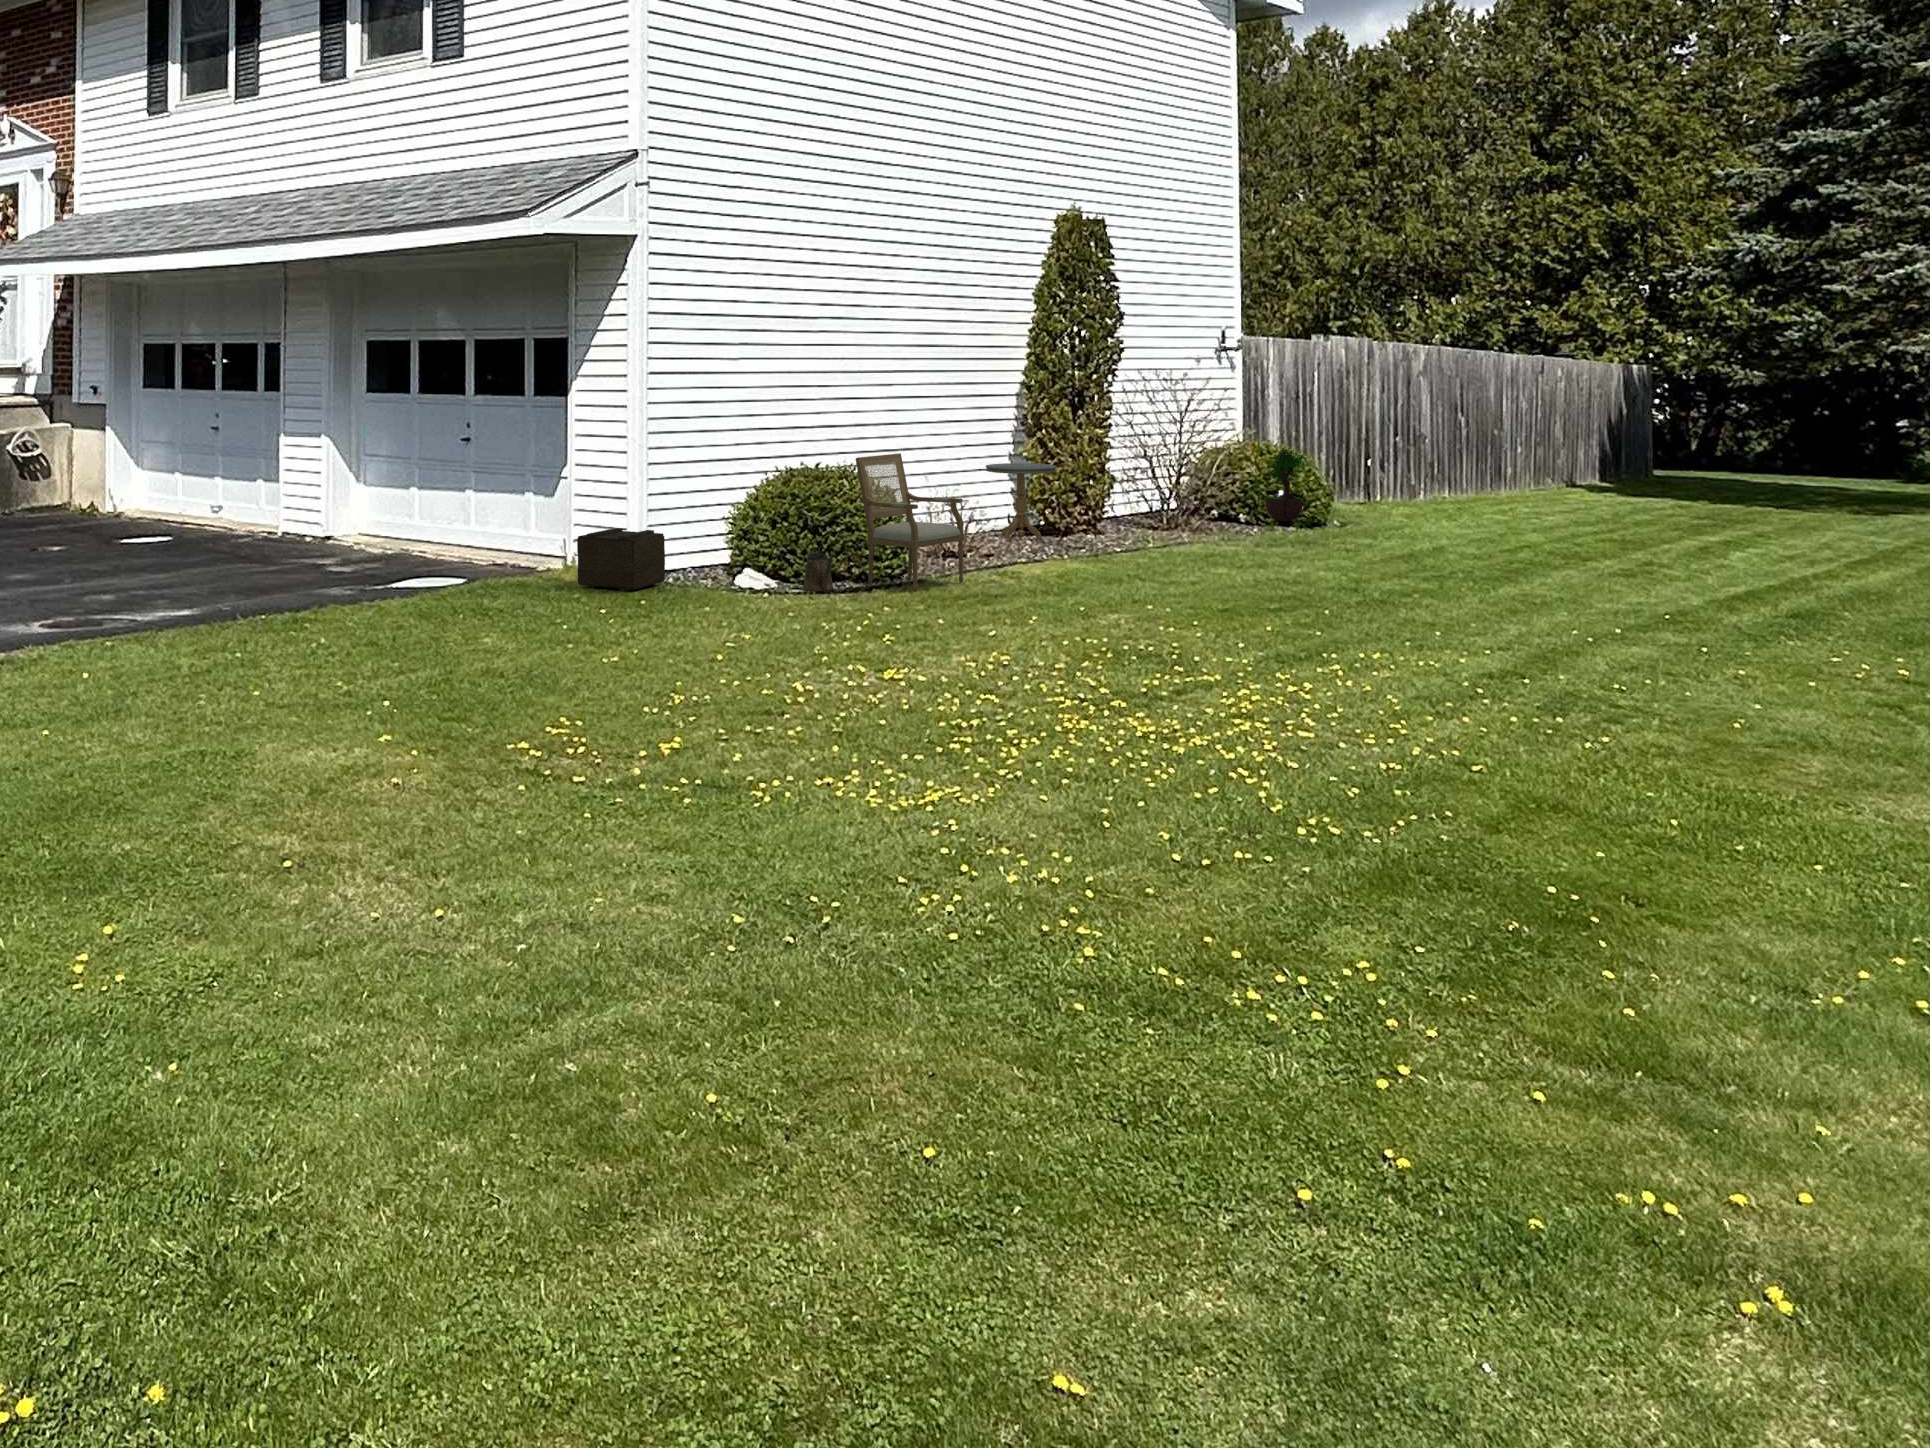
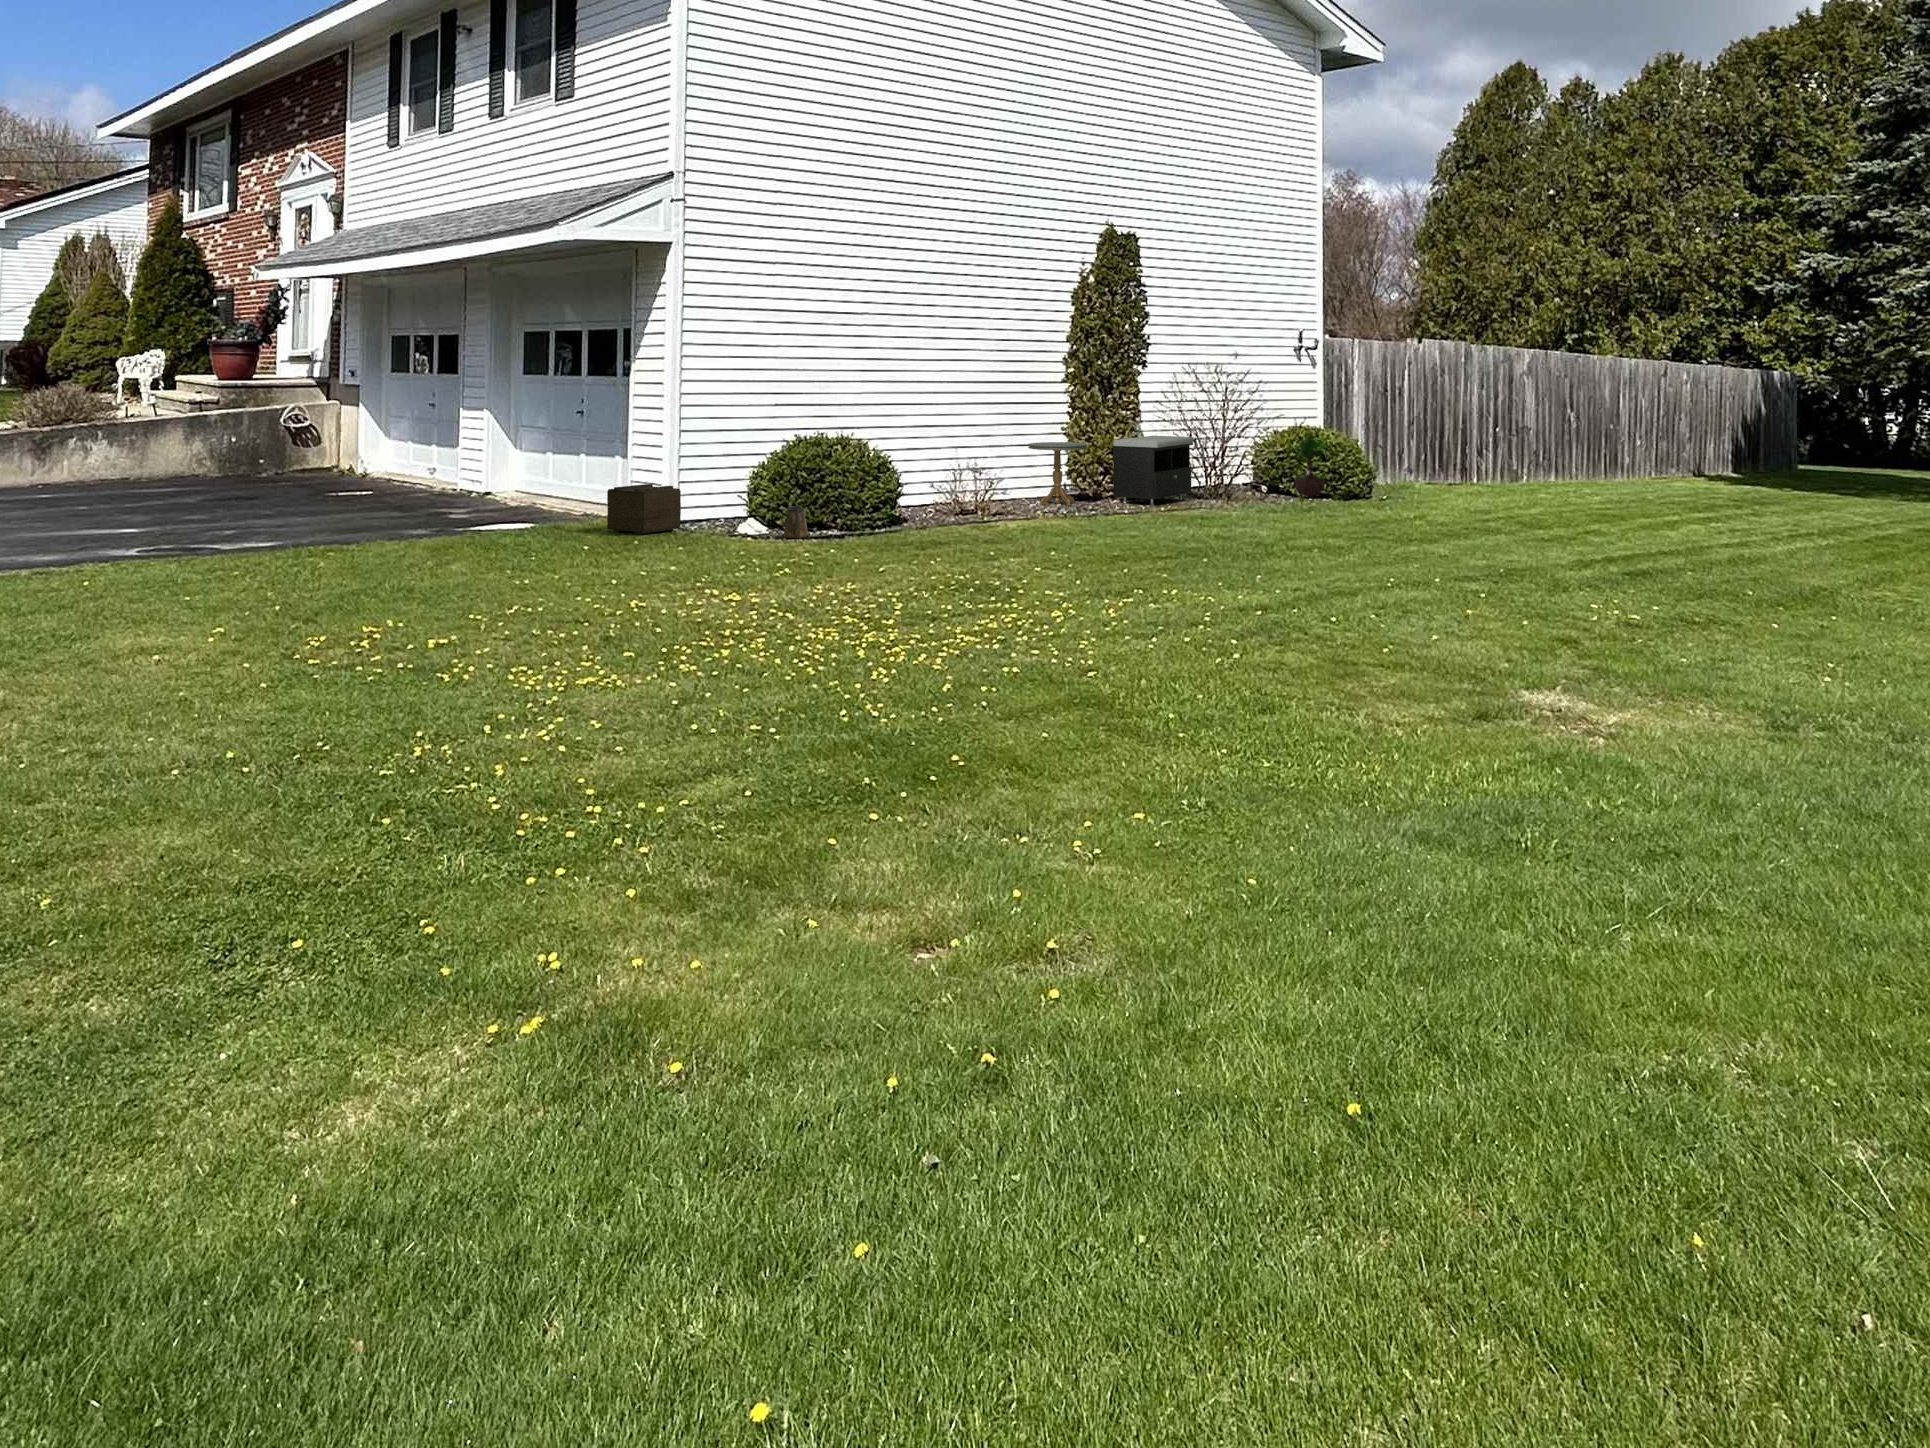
chair: present [856,453,964,591] -> none [838,427,926,540]
storage bench: none [1082,453,1161,536] -> present [1113,436,1193,505]

